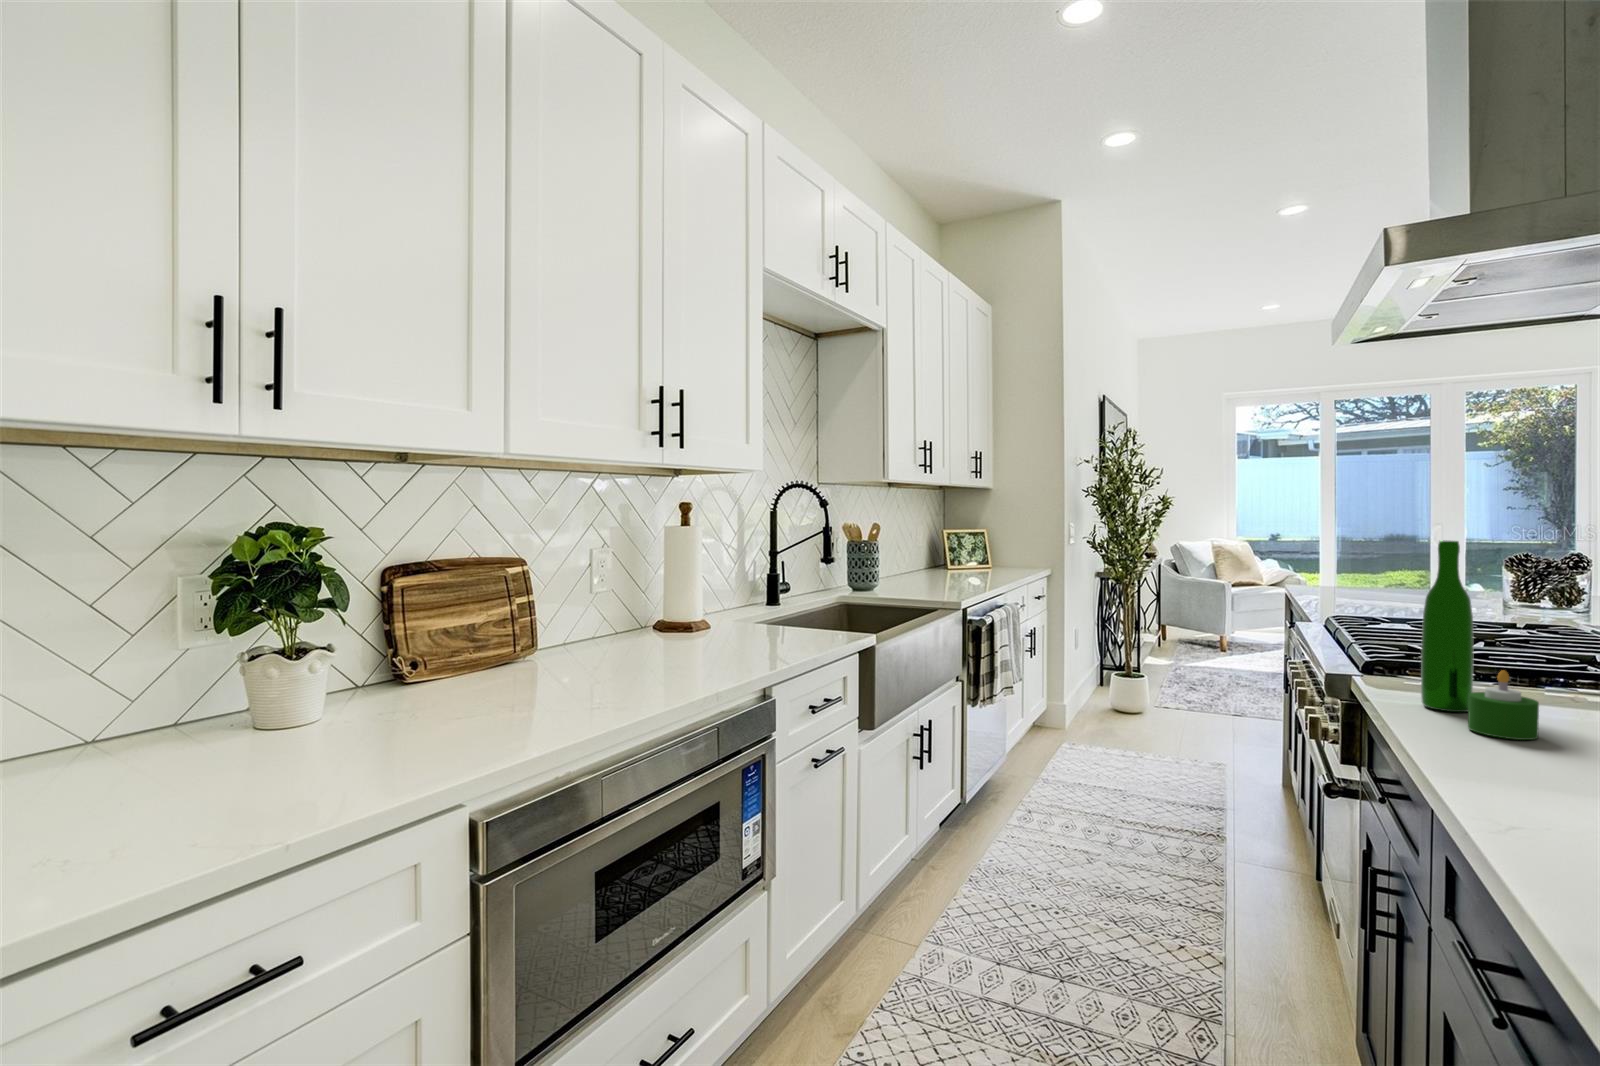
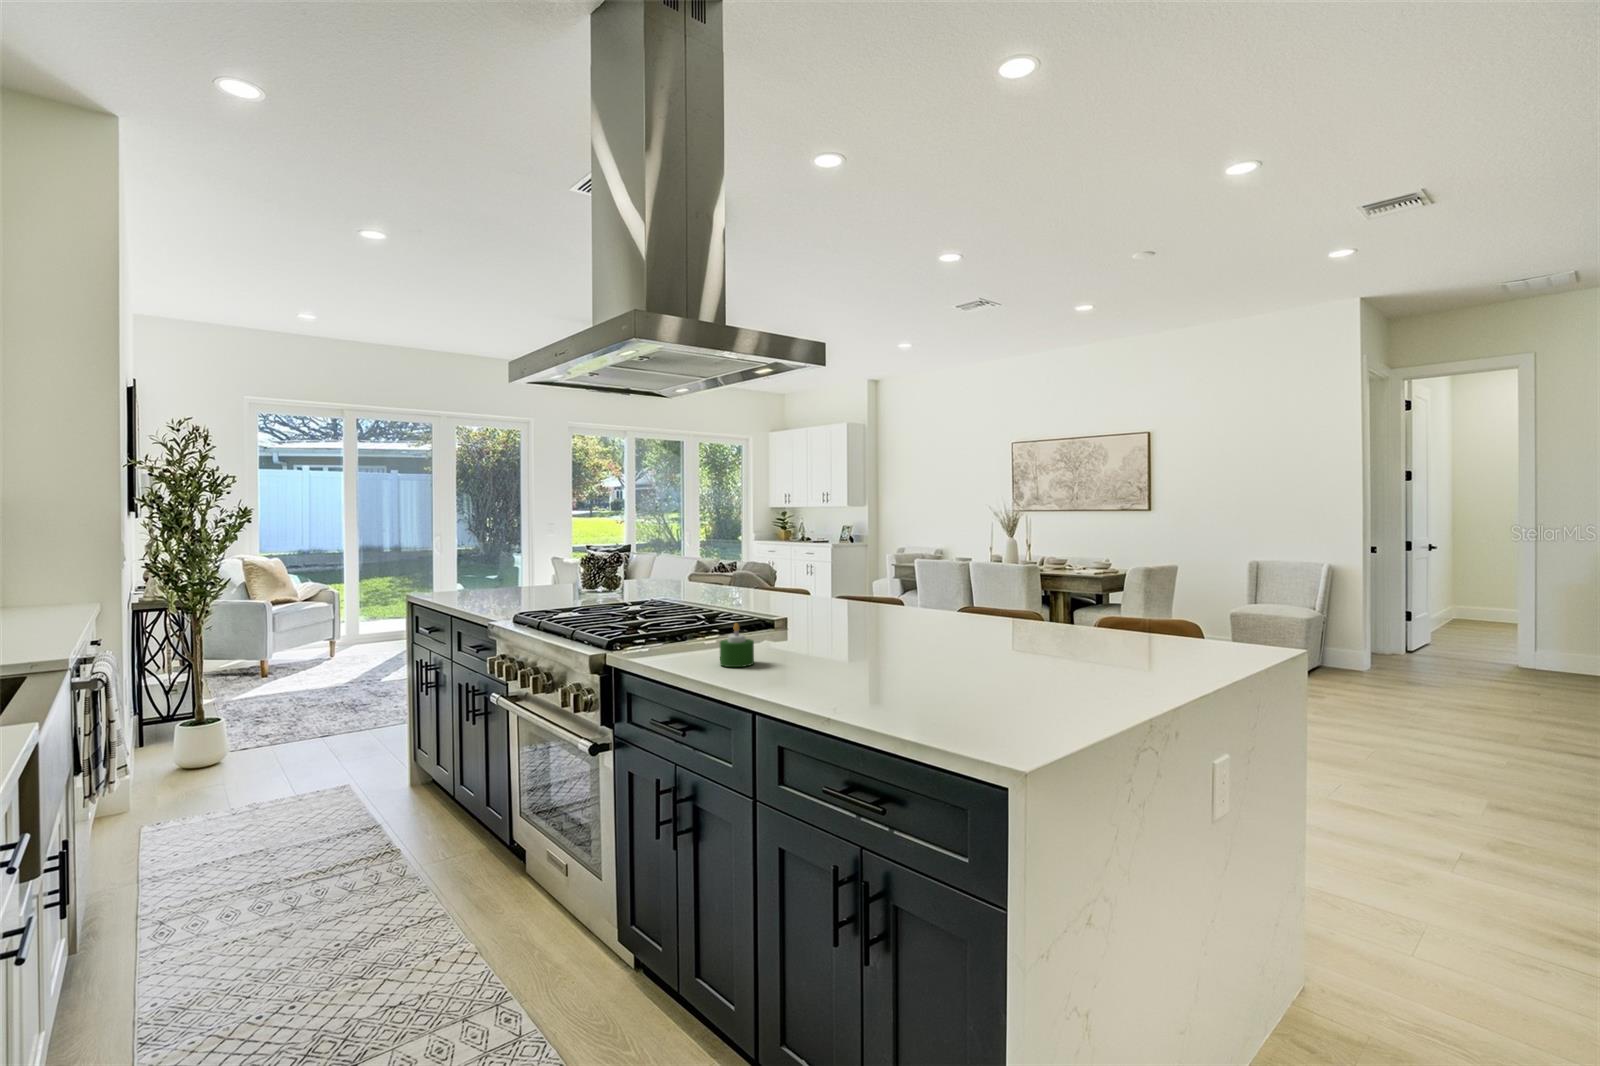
wine bottle: present [1421,541,1474,712] -> none [675,539,703,660]

